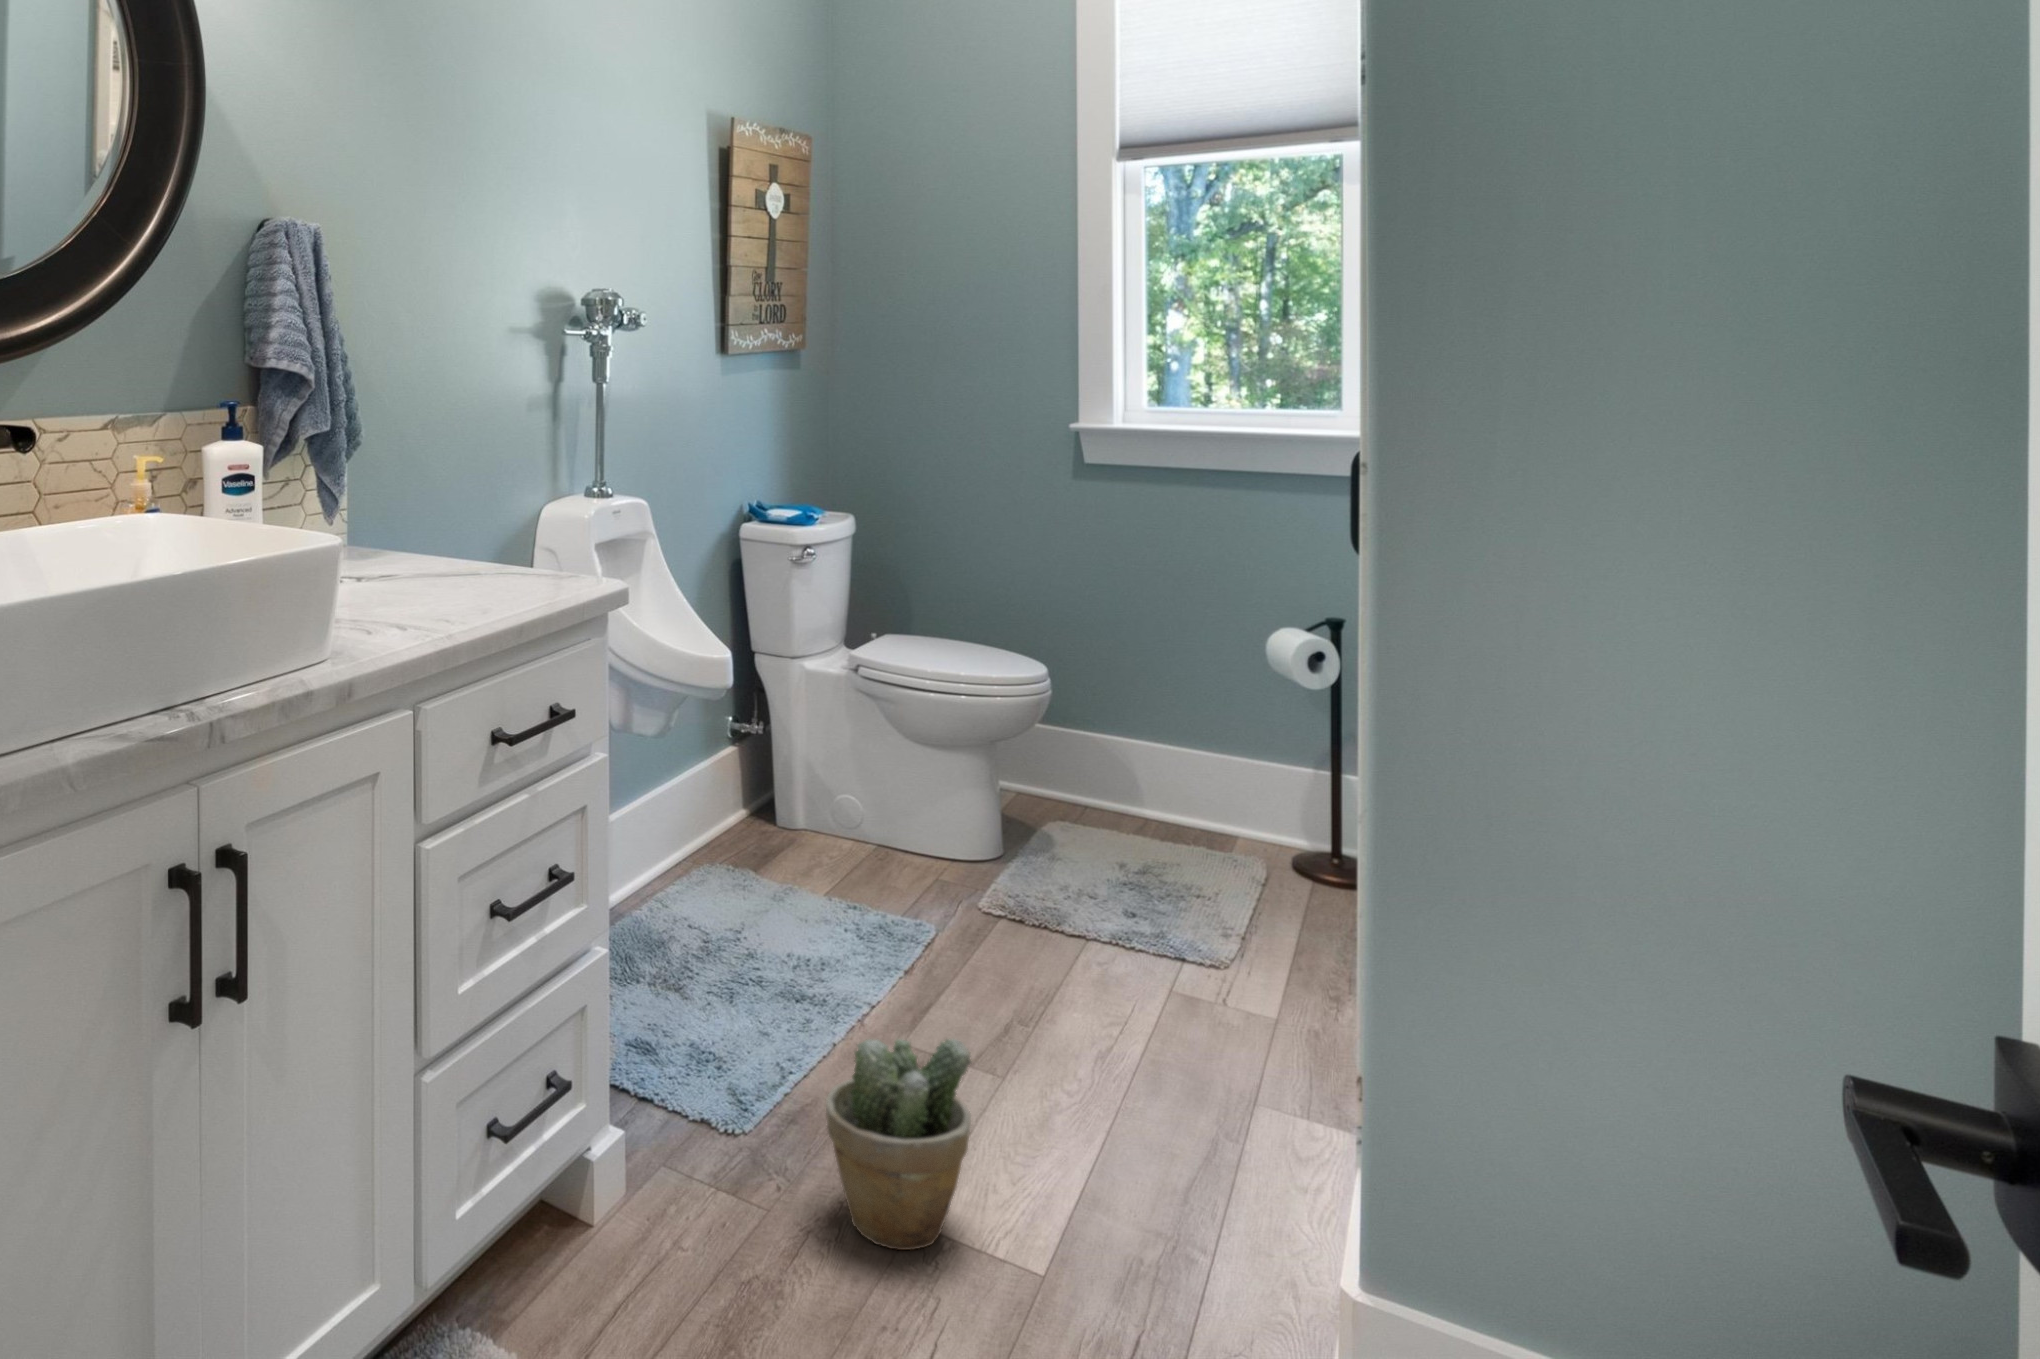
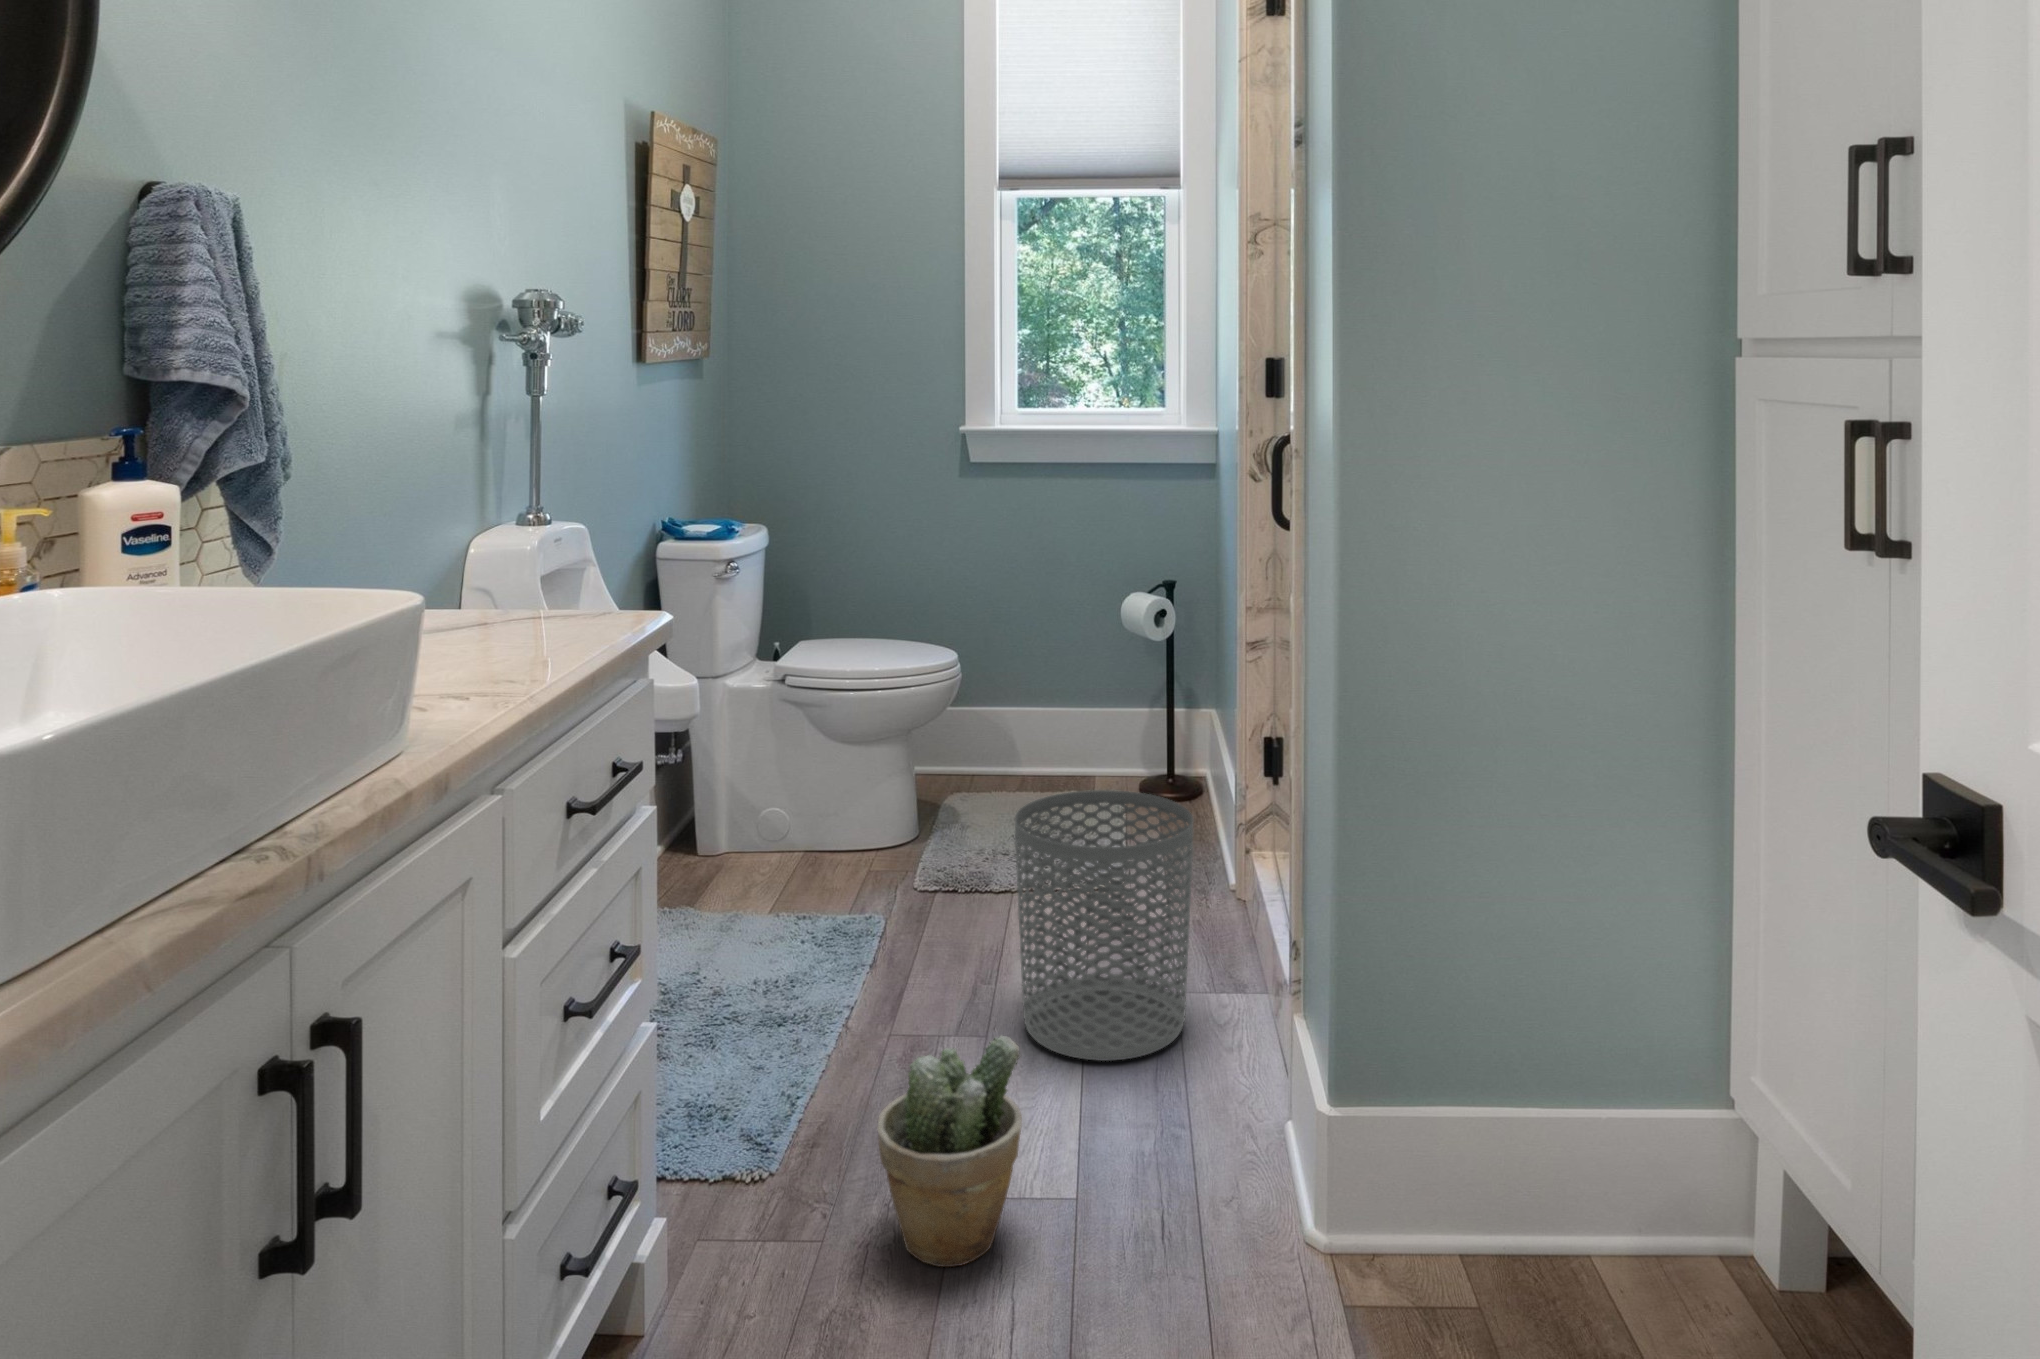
waste bin: none [1036,824,1243,1116] -> present [1015,790,1194,1061]

